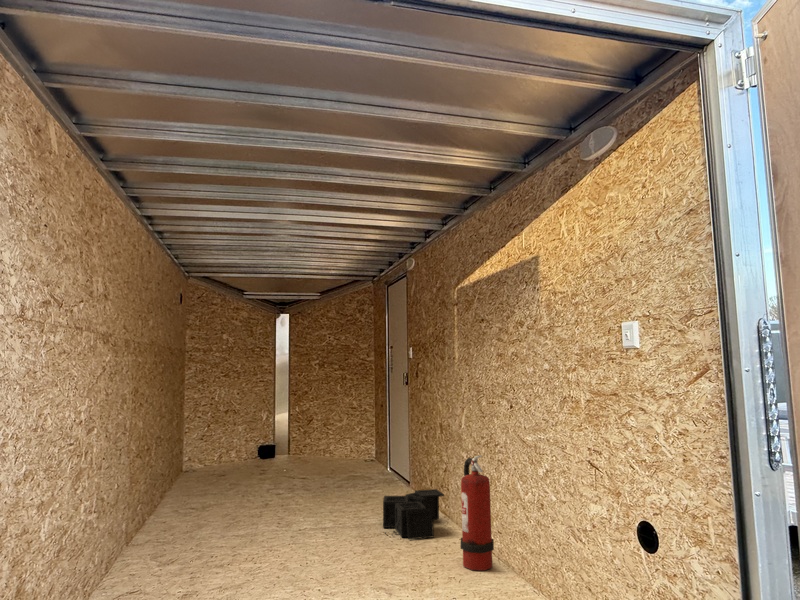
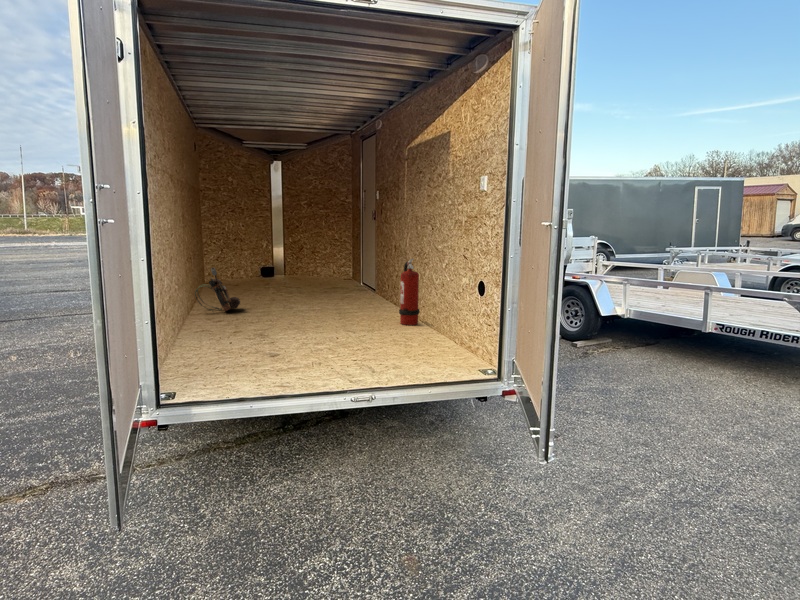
backpack: none [138,468,210,542] -> present [195,267,240,311]
storage bin: present [383,489,444,539] -> none [354,288,395,314]

